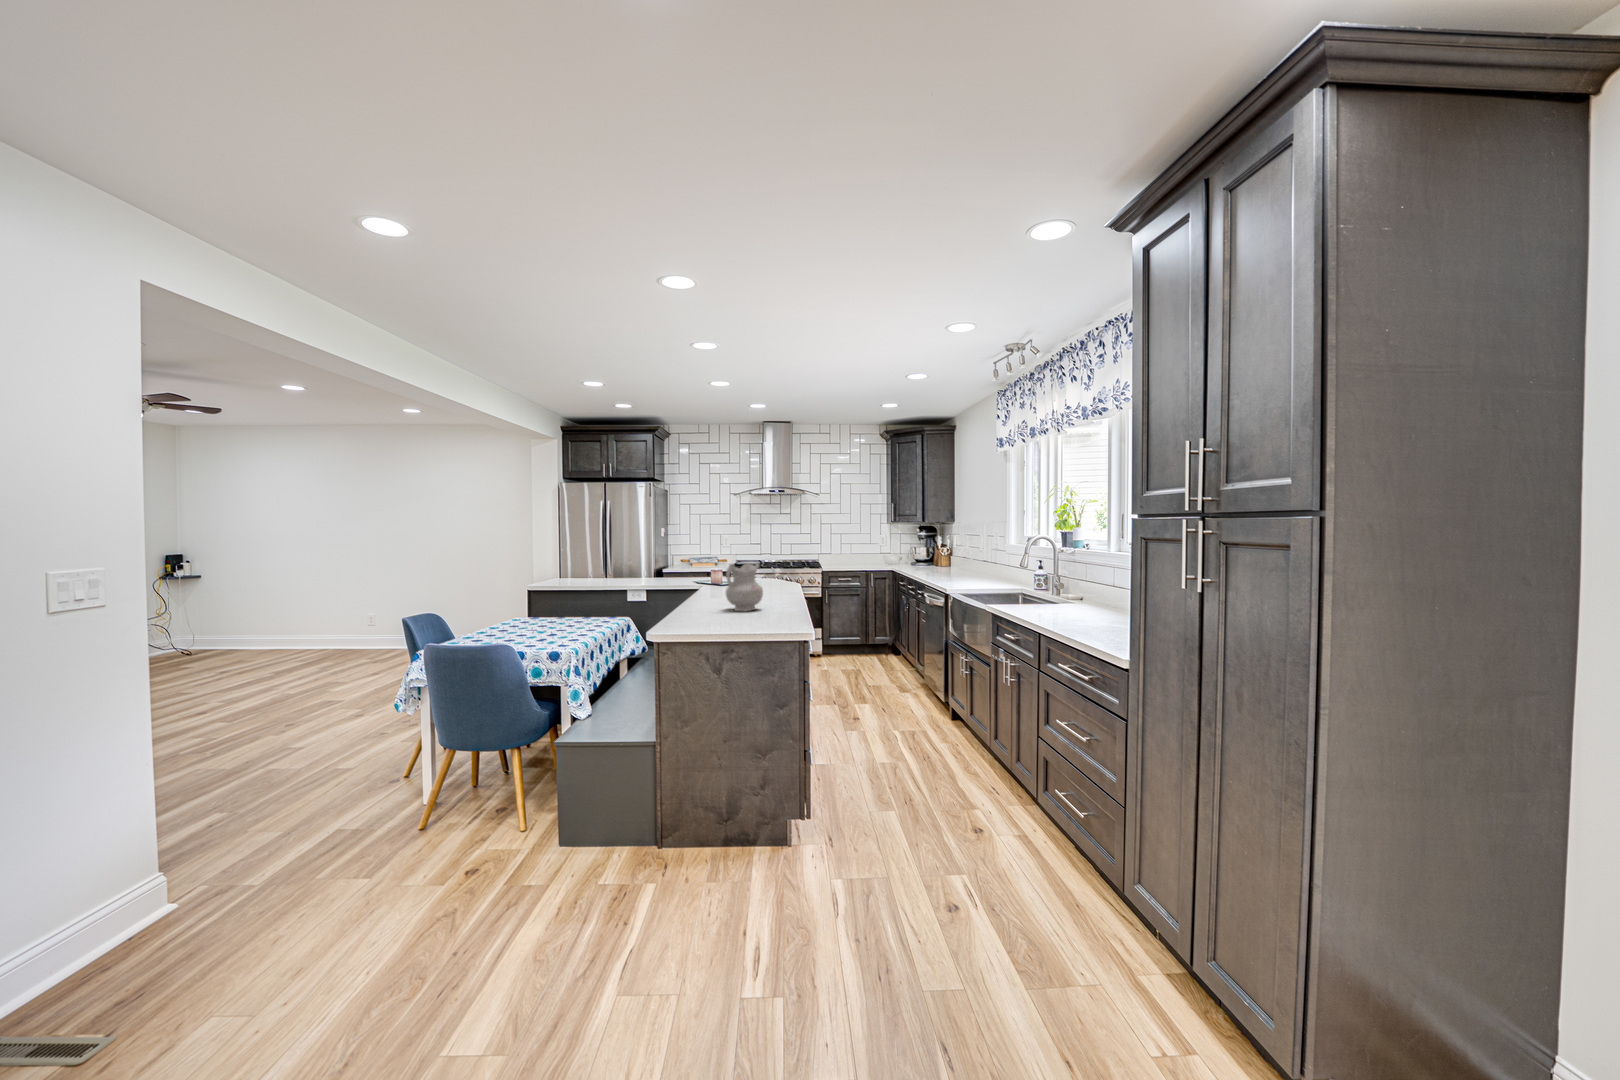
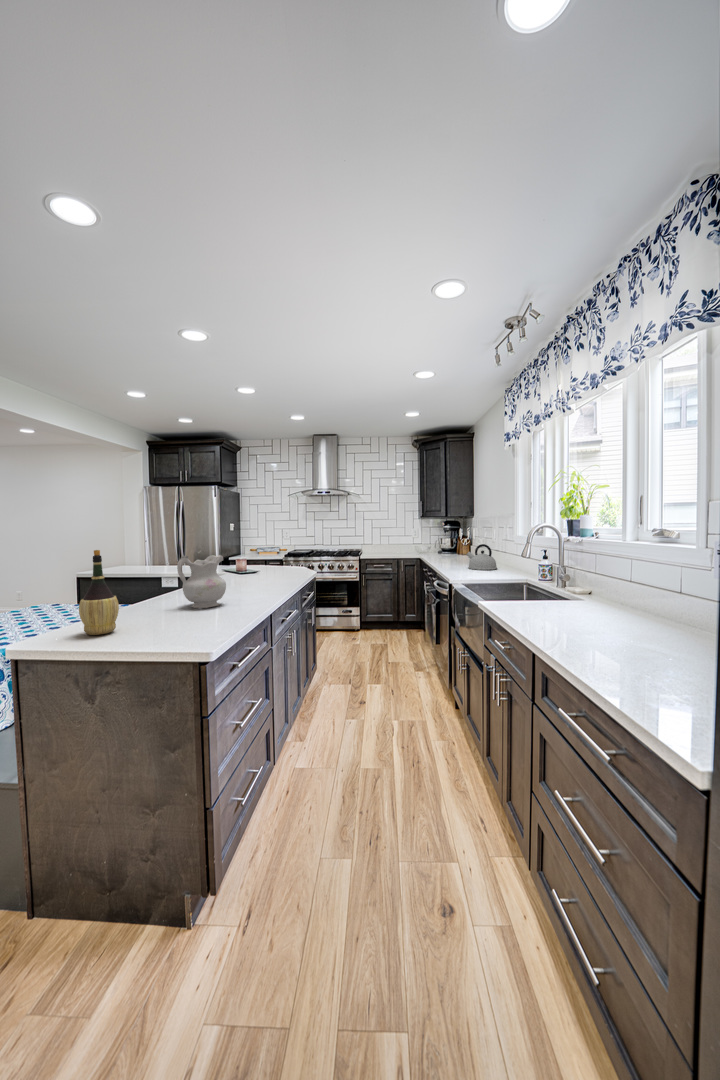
kettle: none [958,554,990,581] -> present [466,544,497,570]
wine bottle: none [685,557,713,626] -> present [79,550,119,635]

